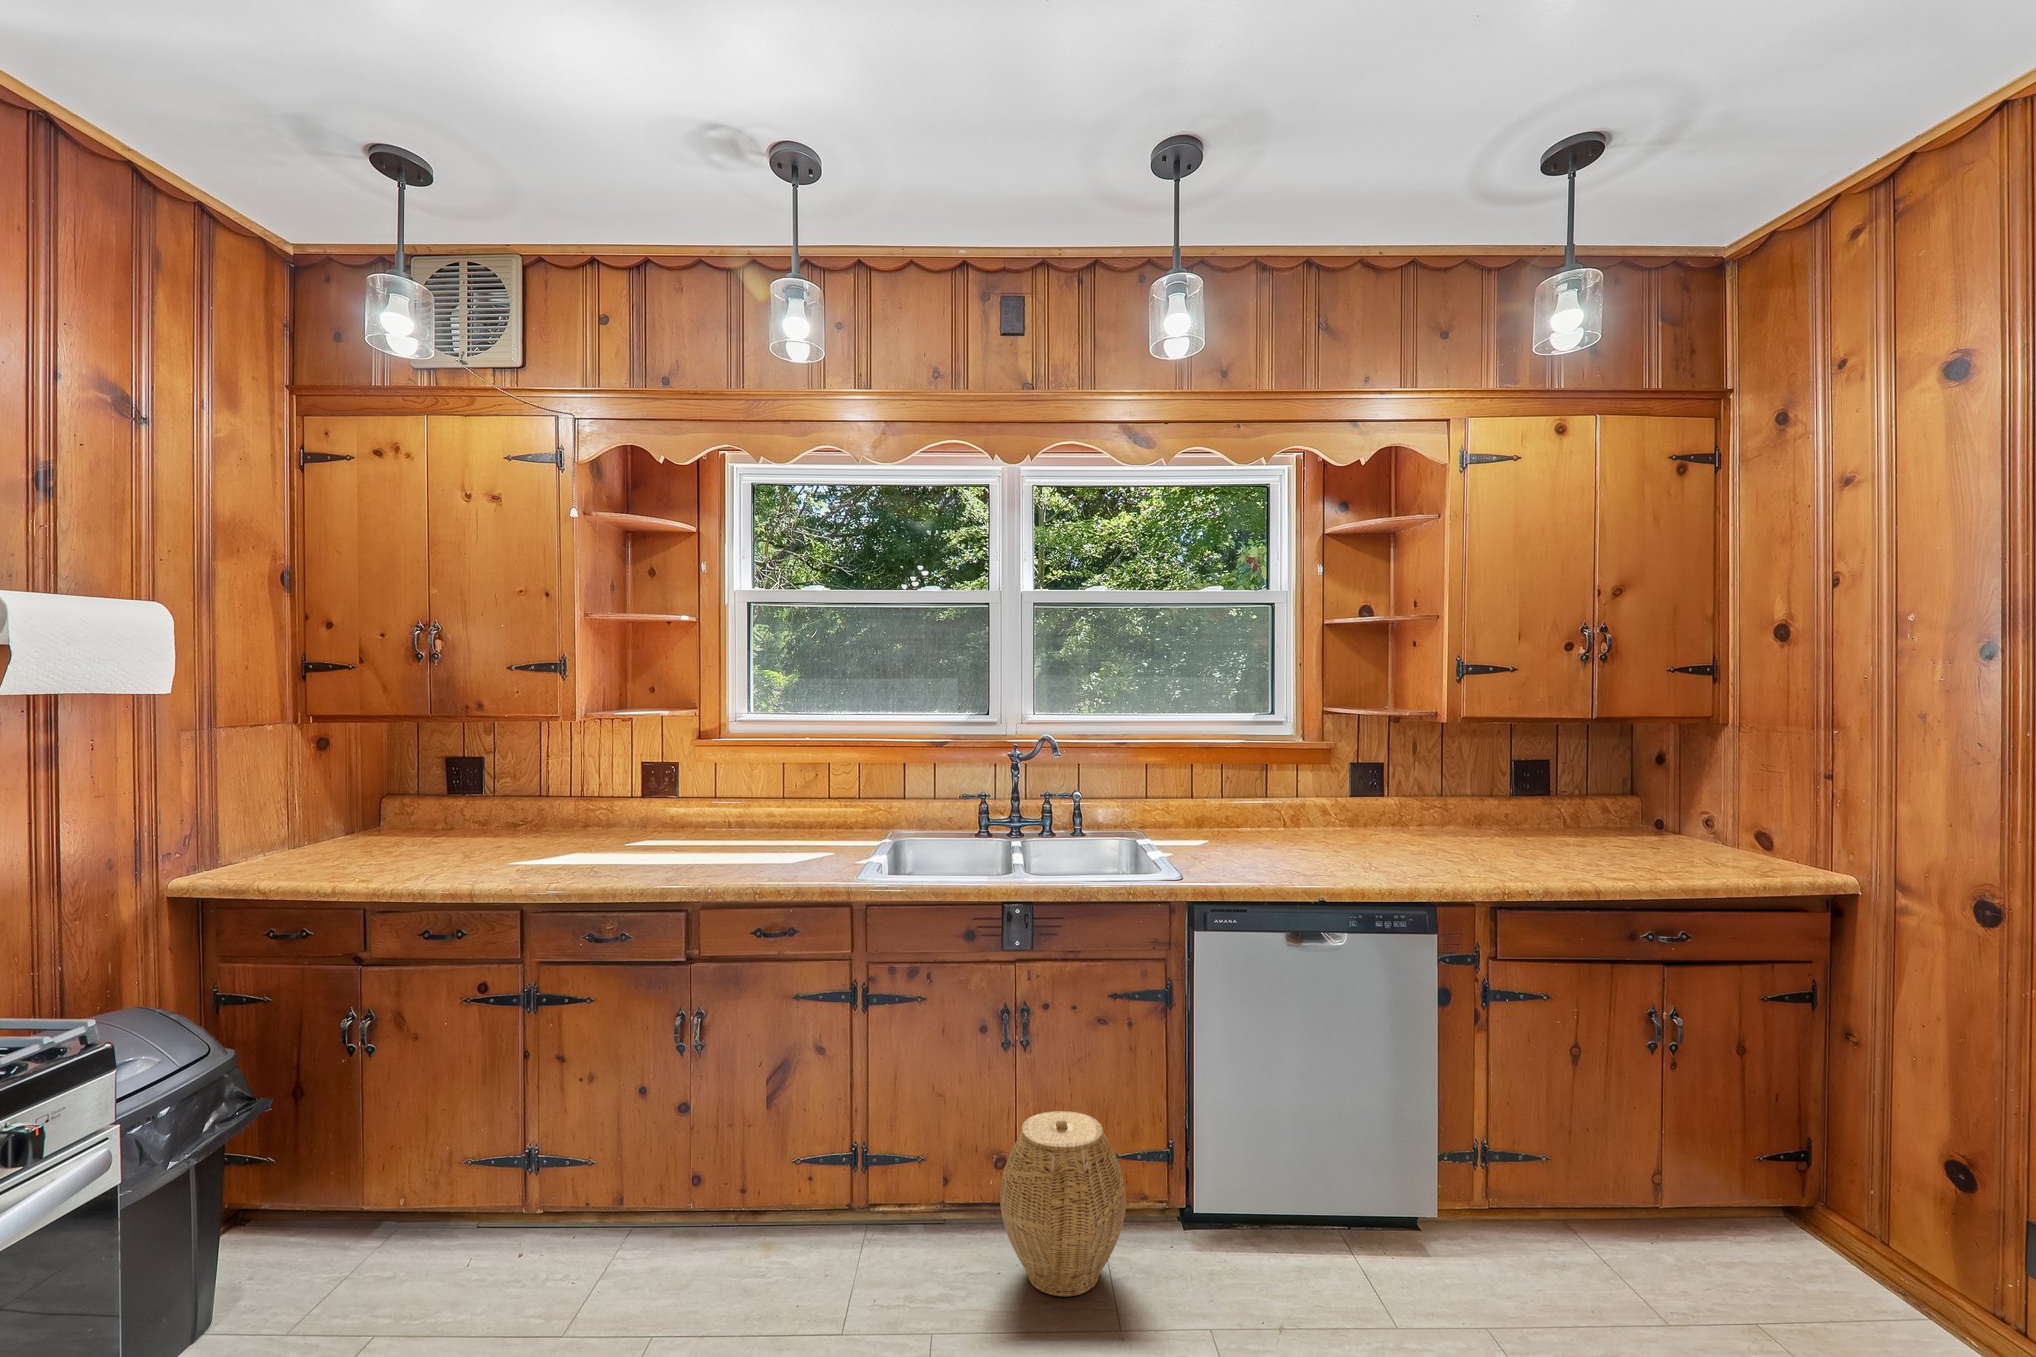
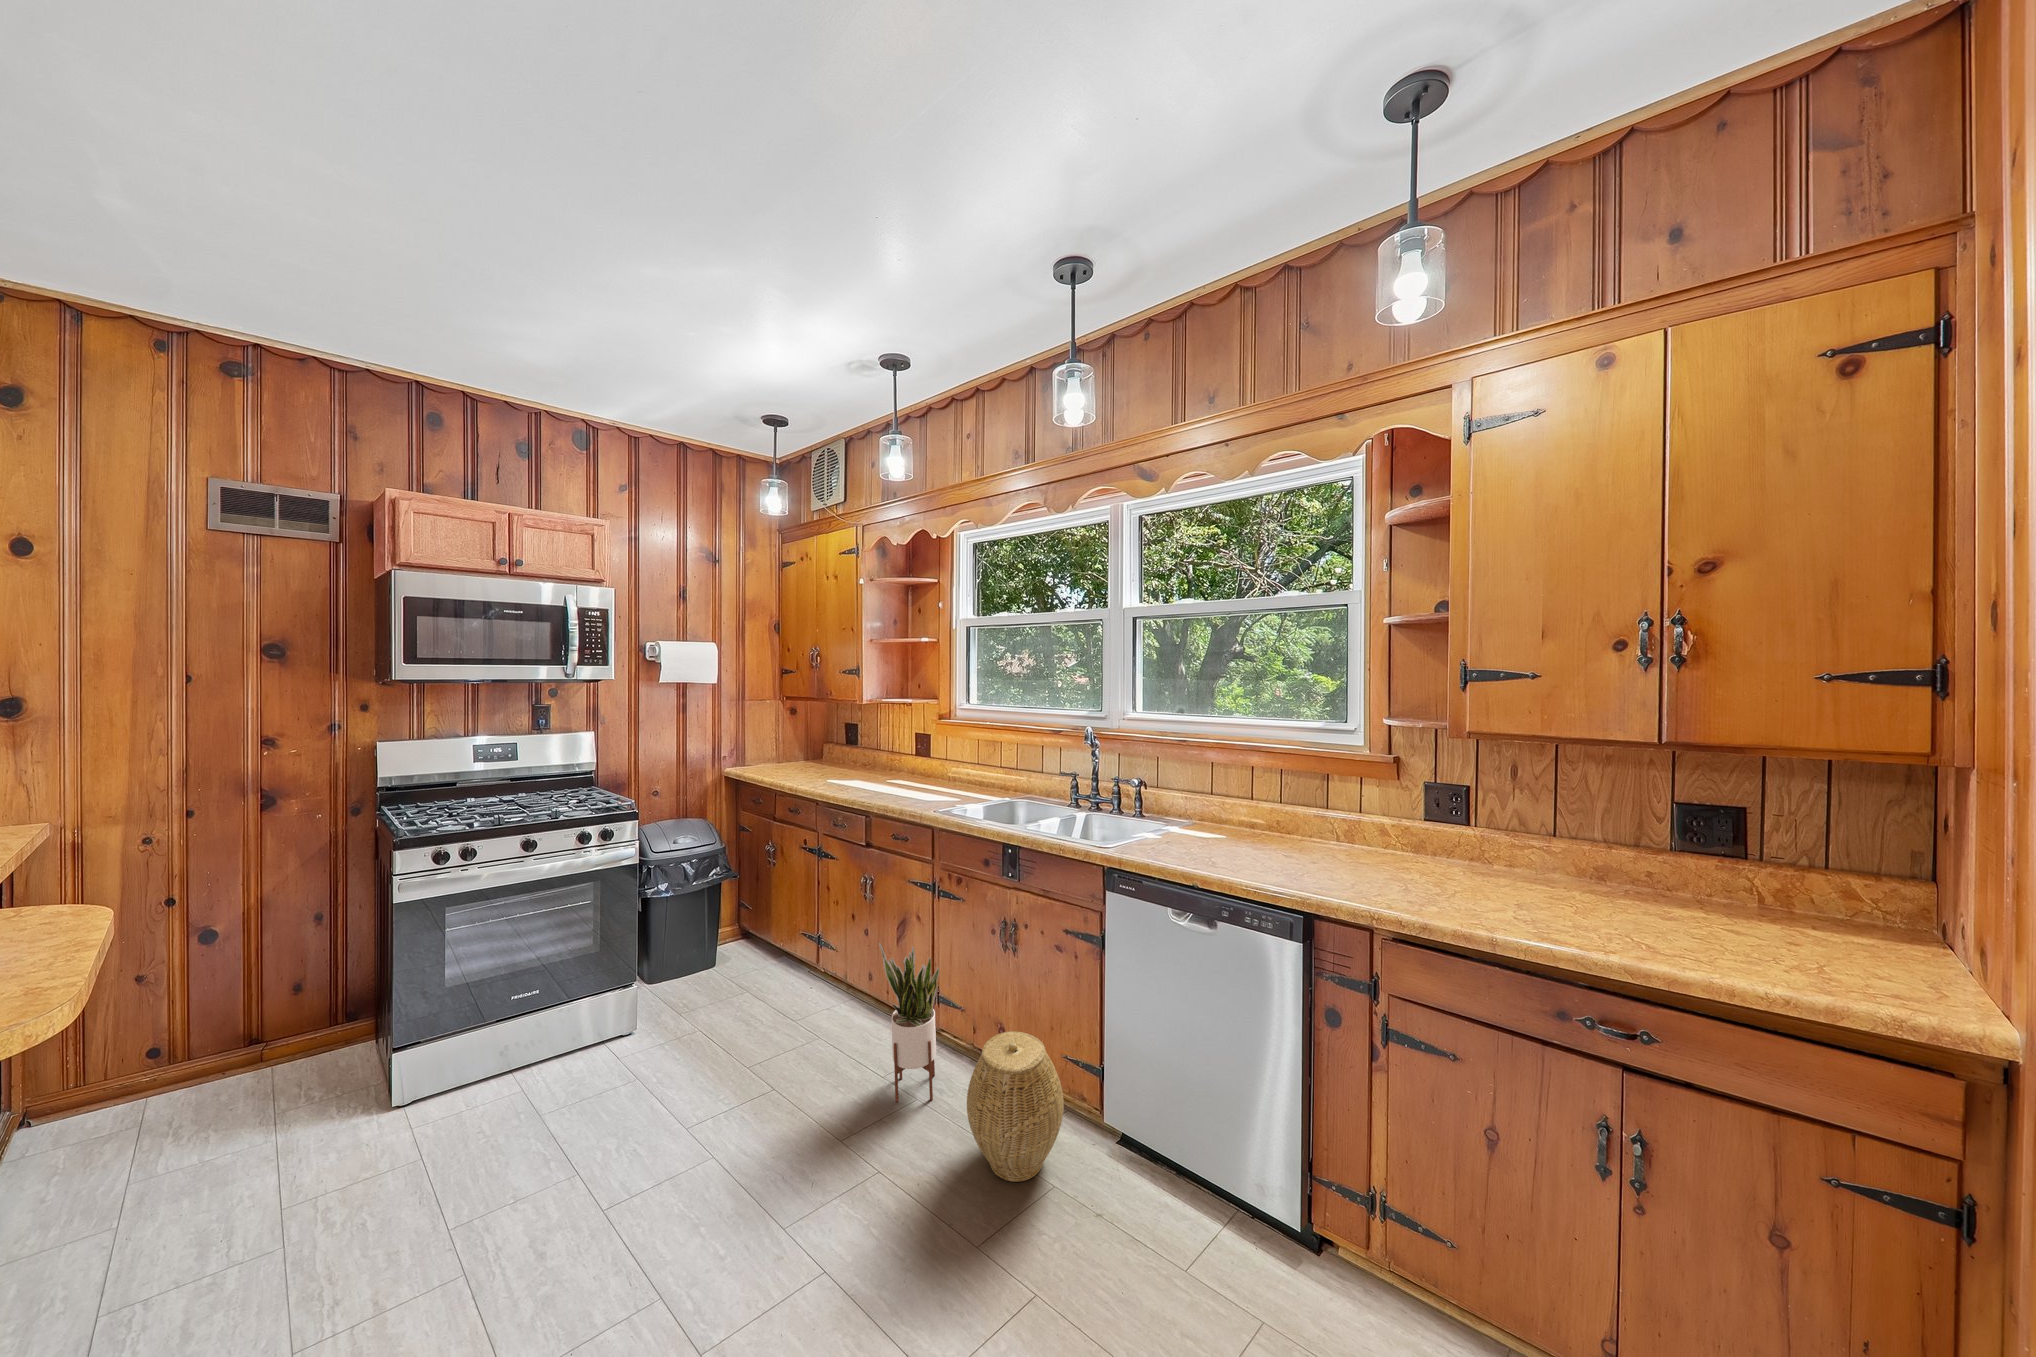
potted plant: none [806,1050,901,1294] -> present [879,943,939,1102]

